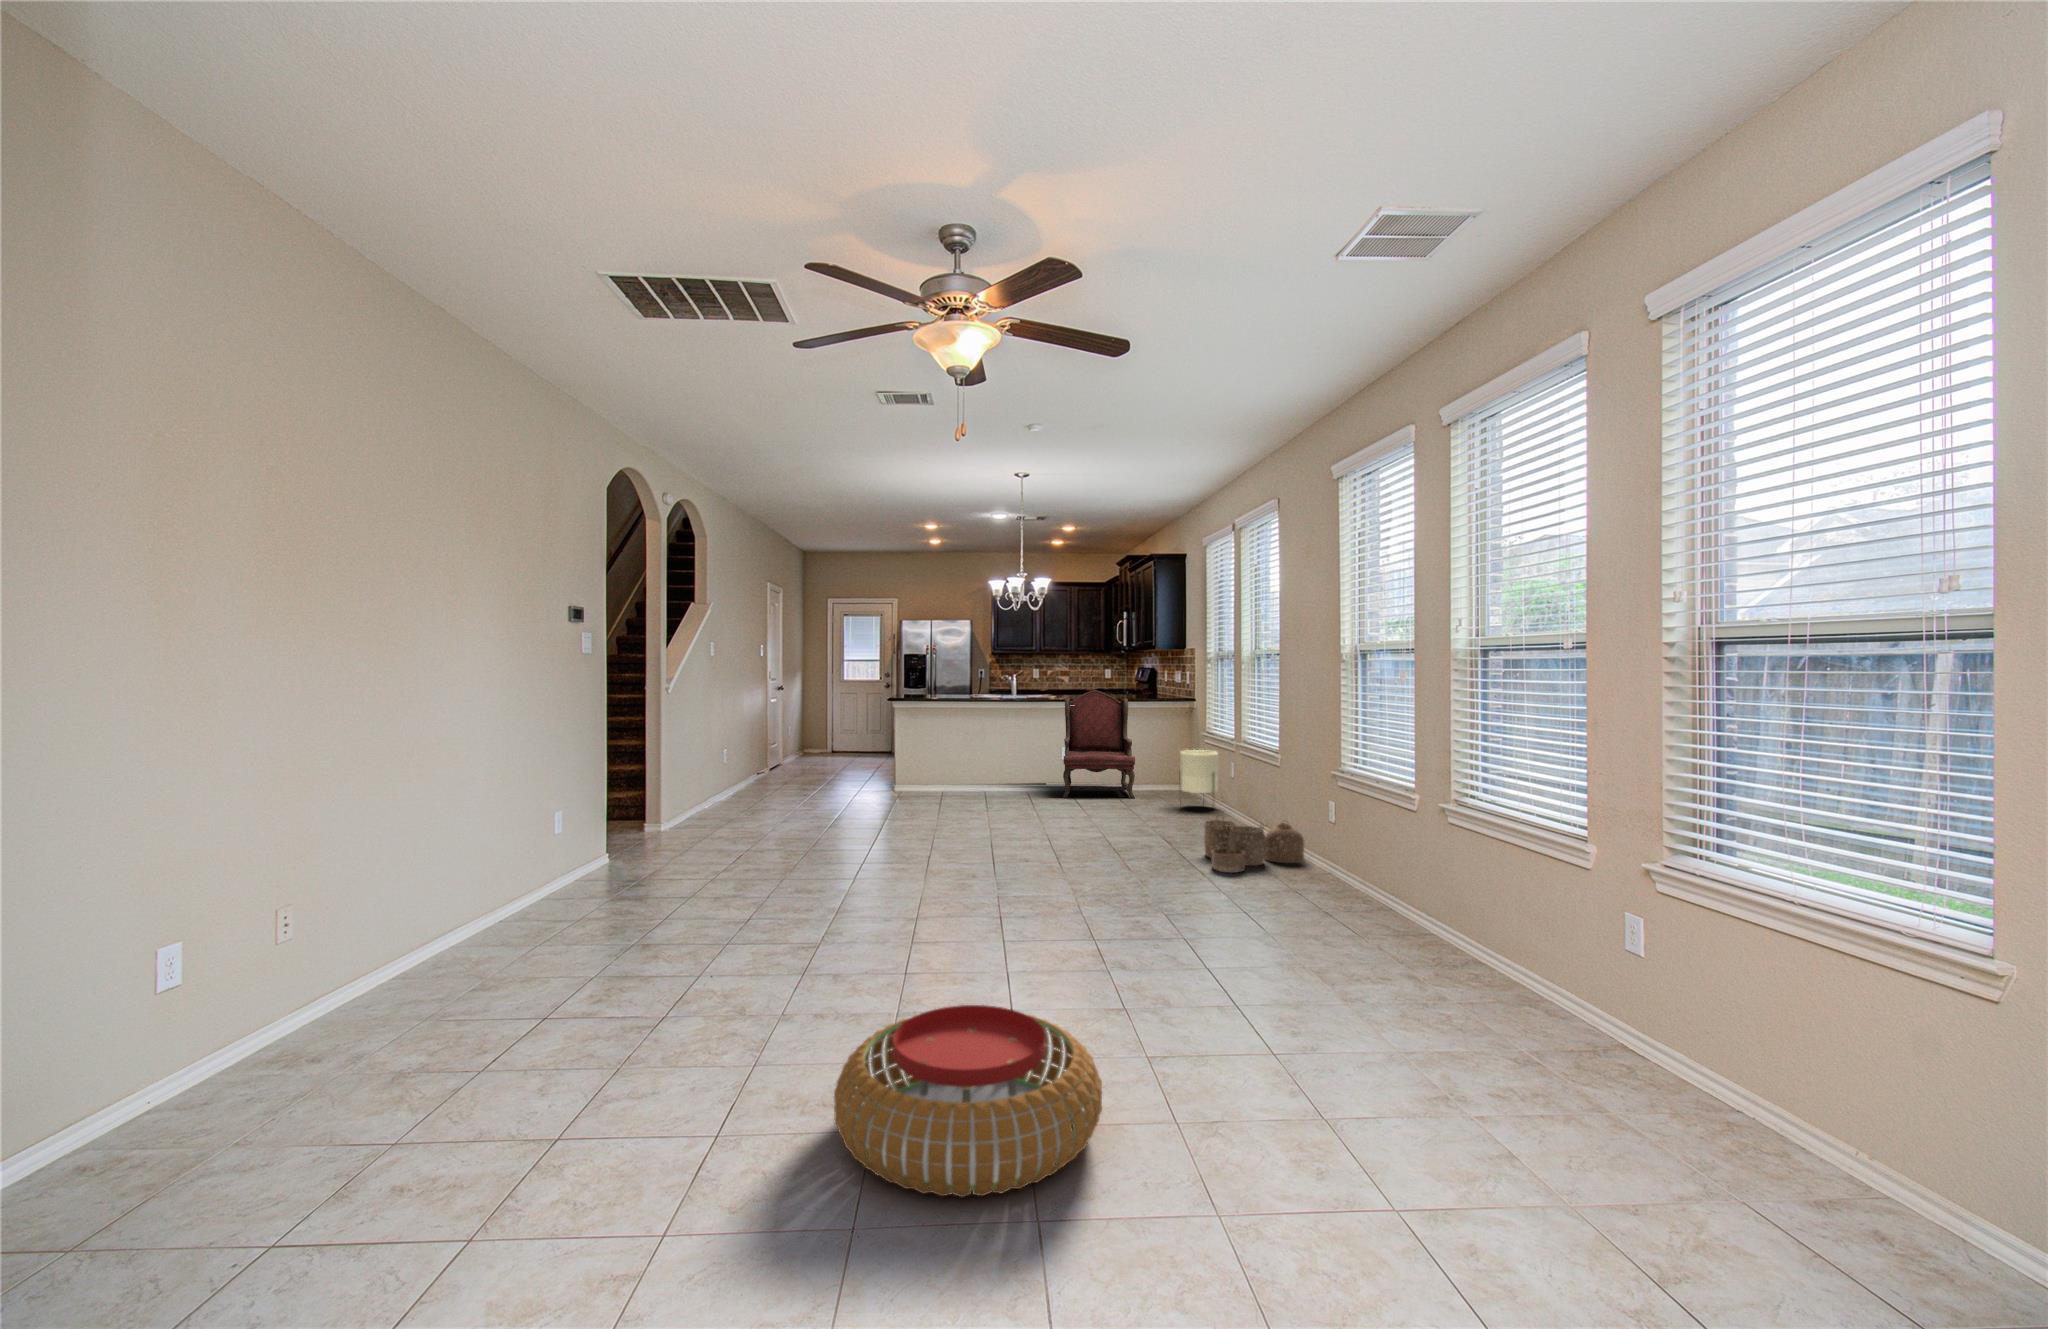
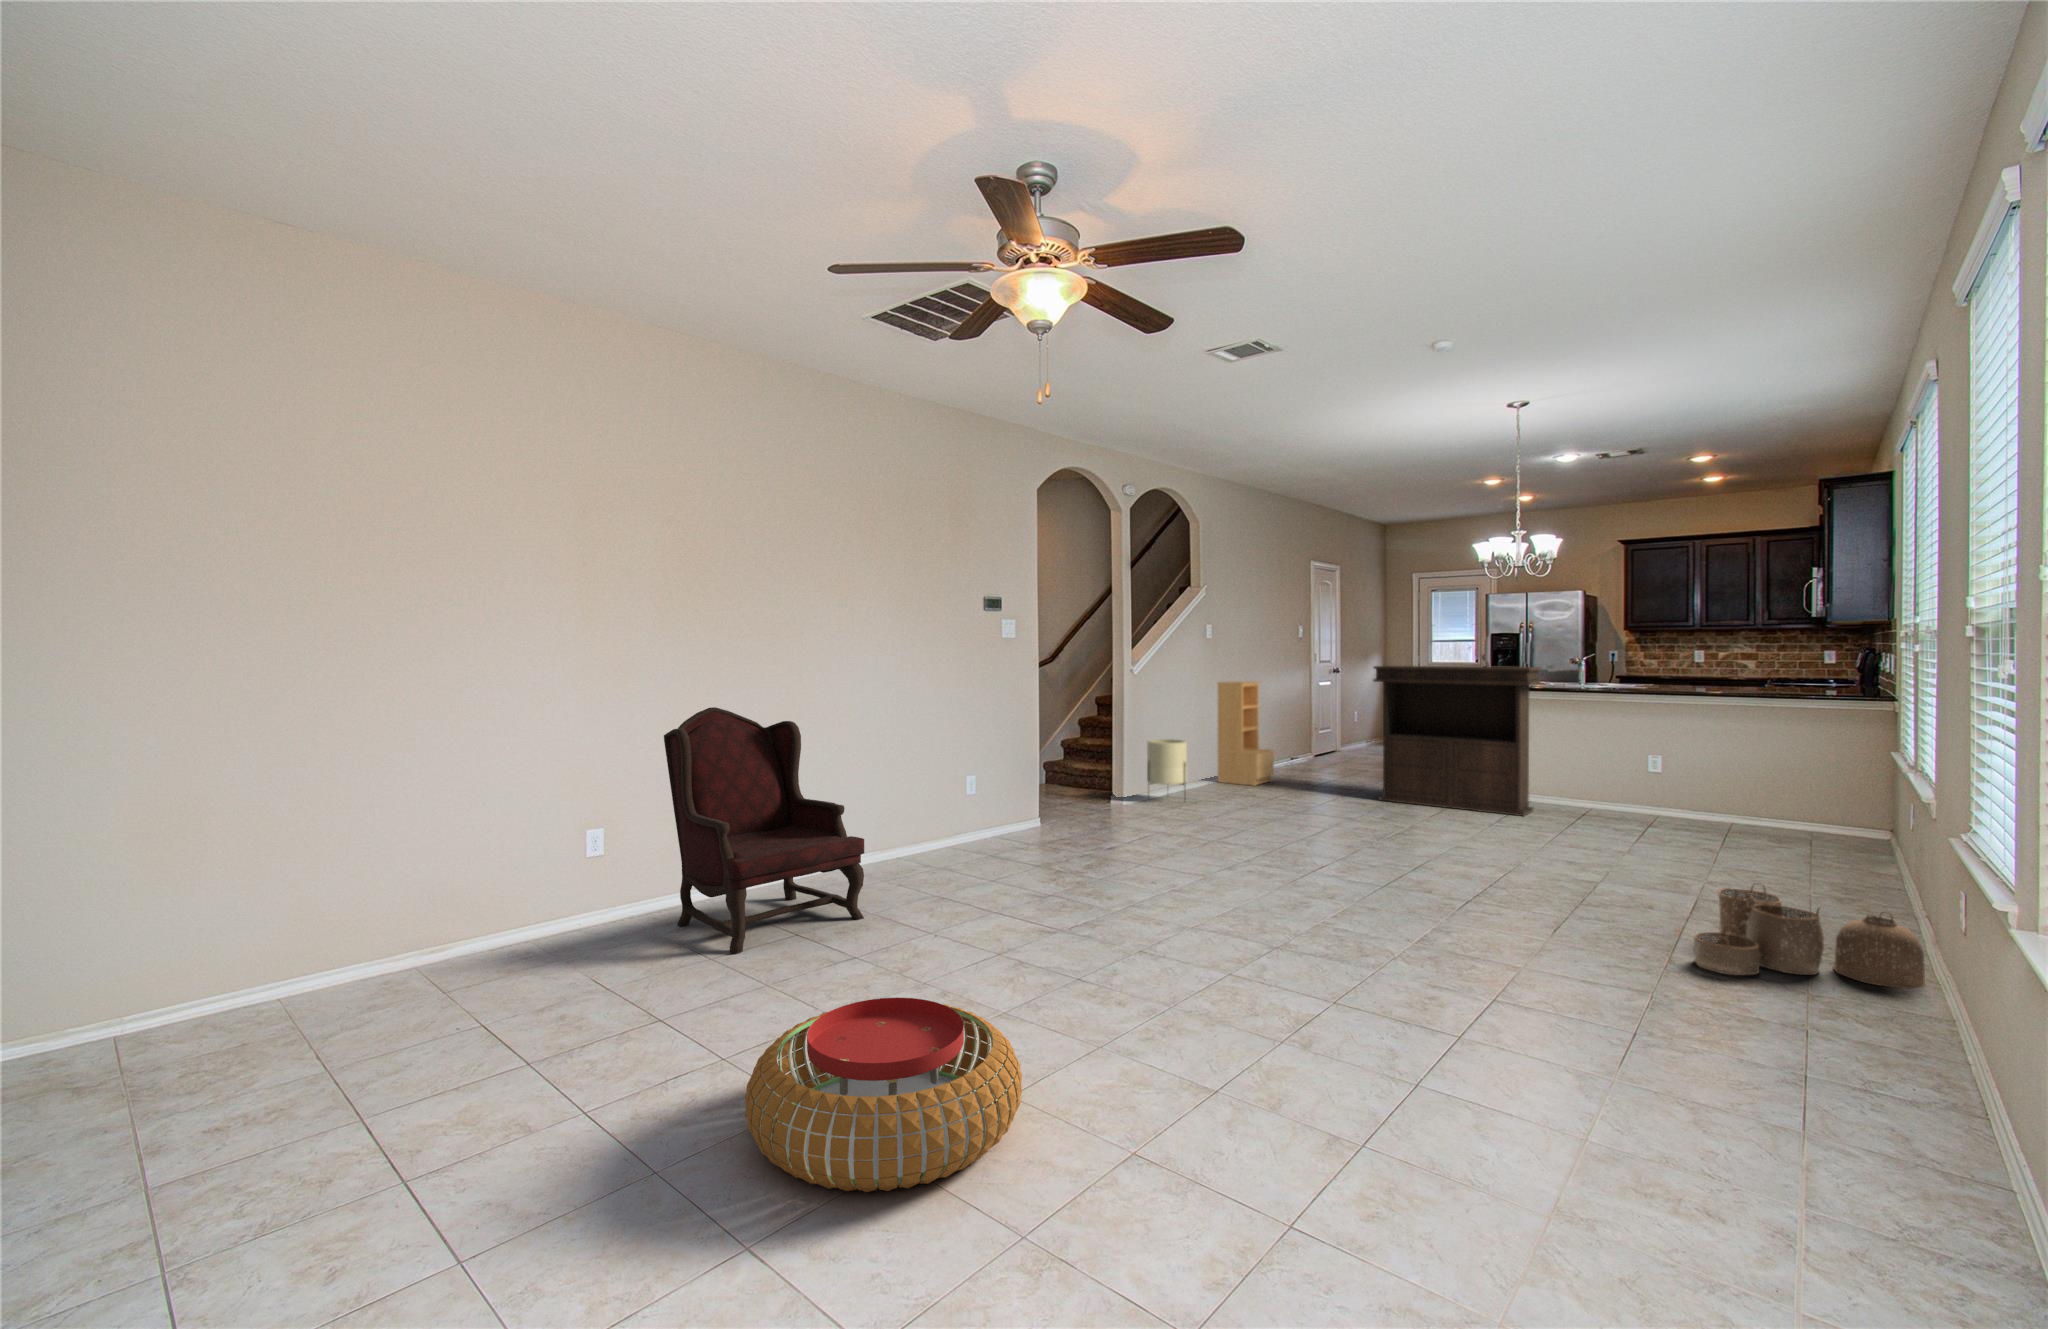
console table: none [877,680,999,798] -> present [1374,665,1541,816]
armchair: present [1063,690,1135,798] -> present [664,707,864,954]
bookshelf: none [719,697,770,798] -> present [1217,681,1274,786]
planter: present [1180,750,1218,794] -> present [1147,739,1187,785]

